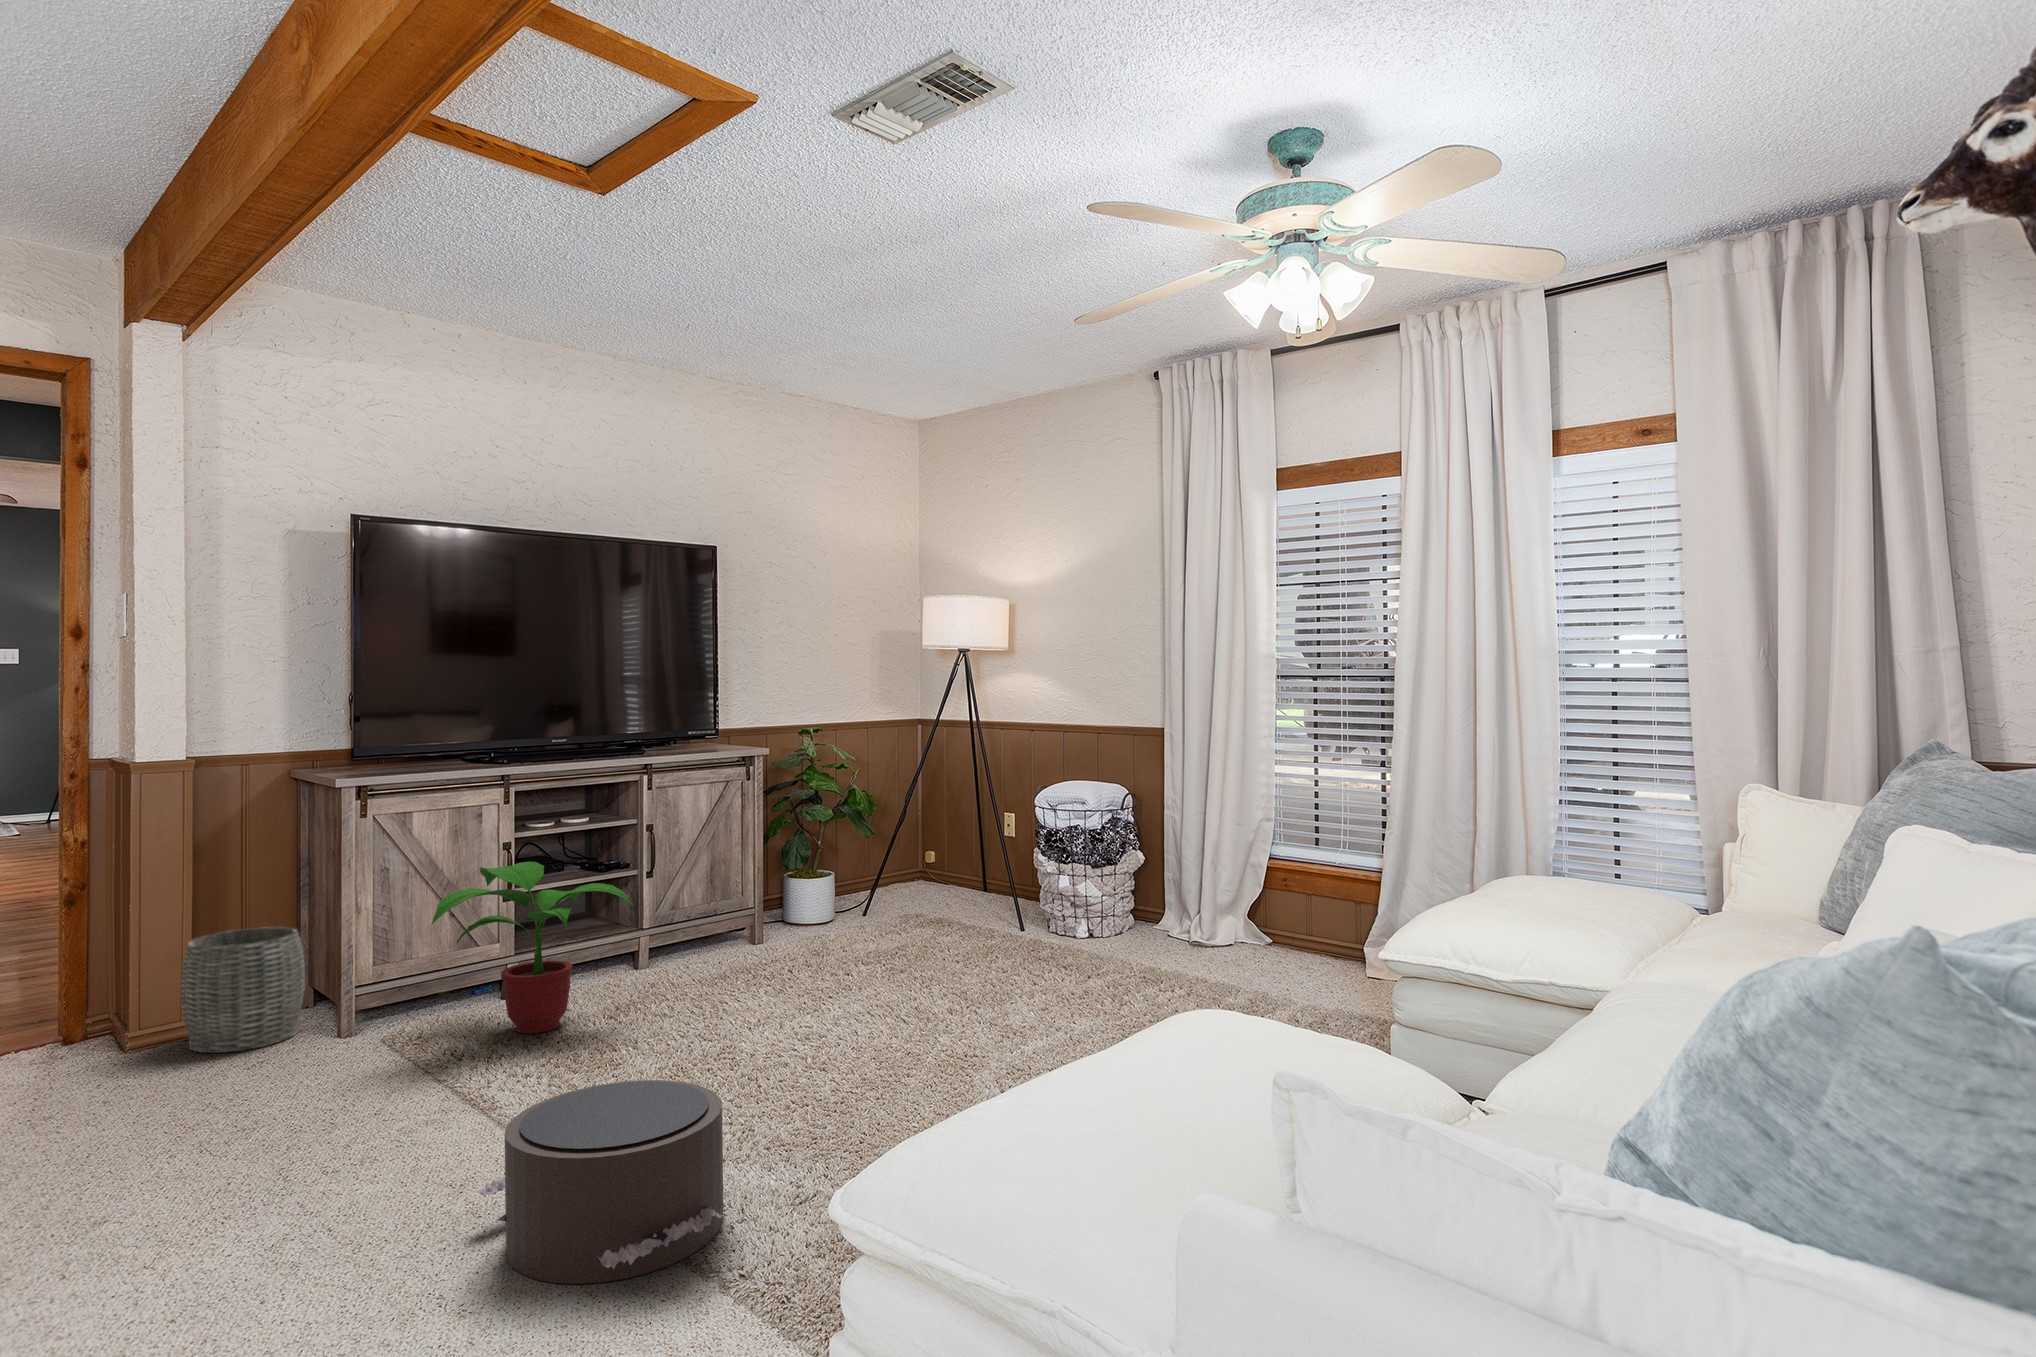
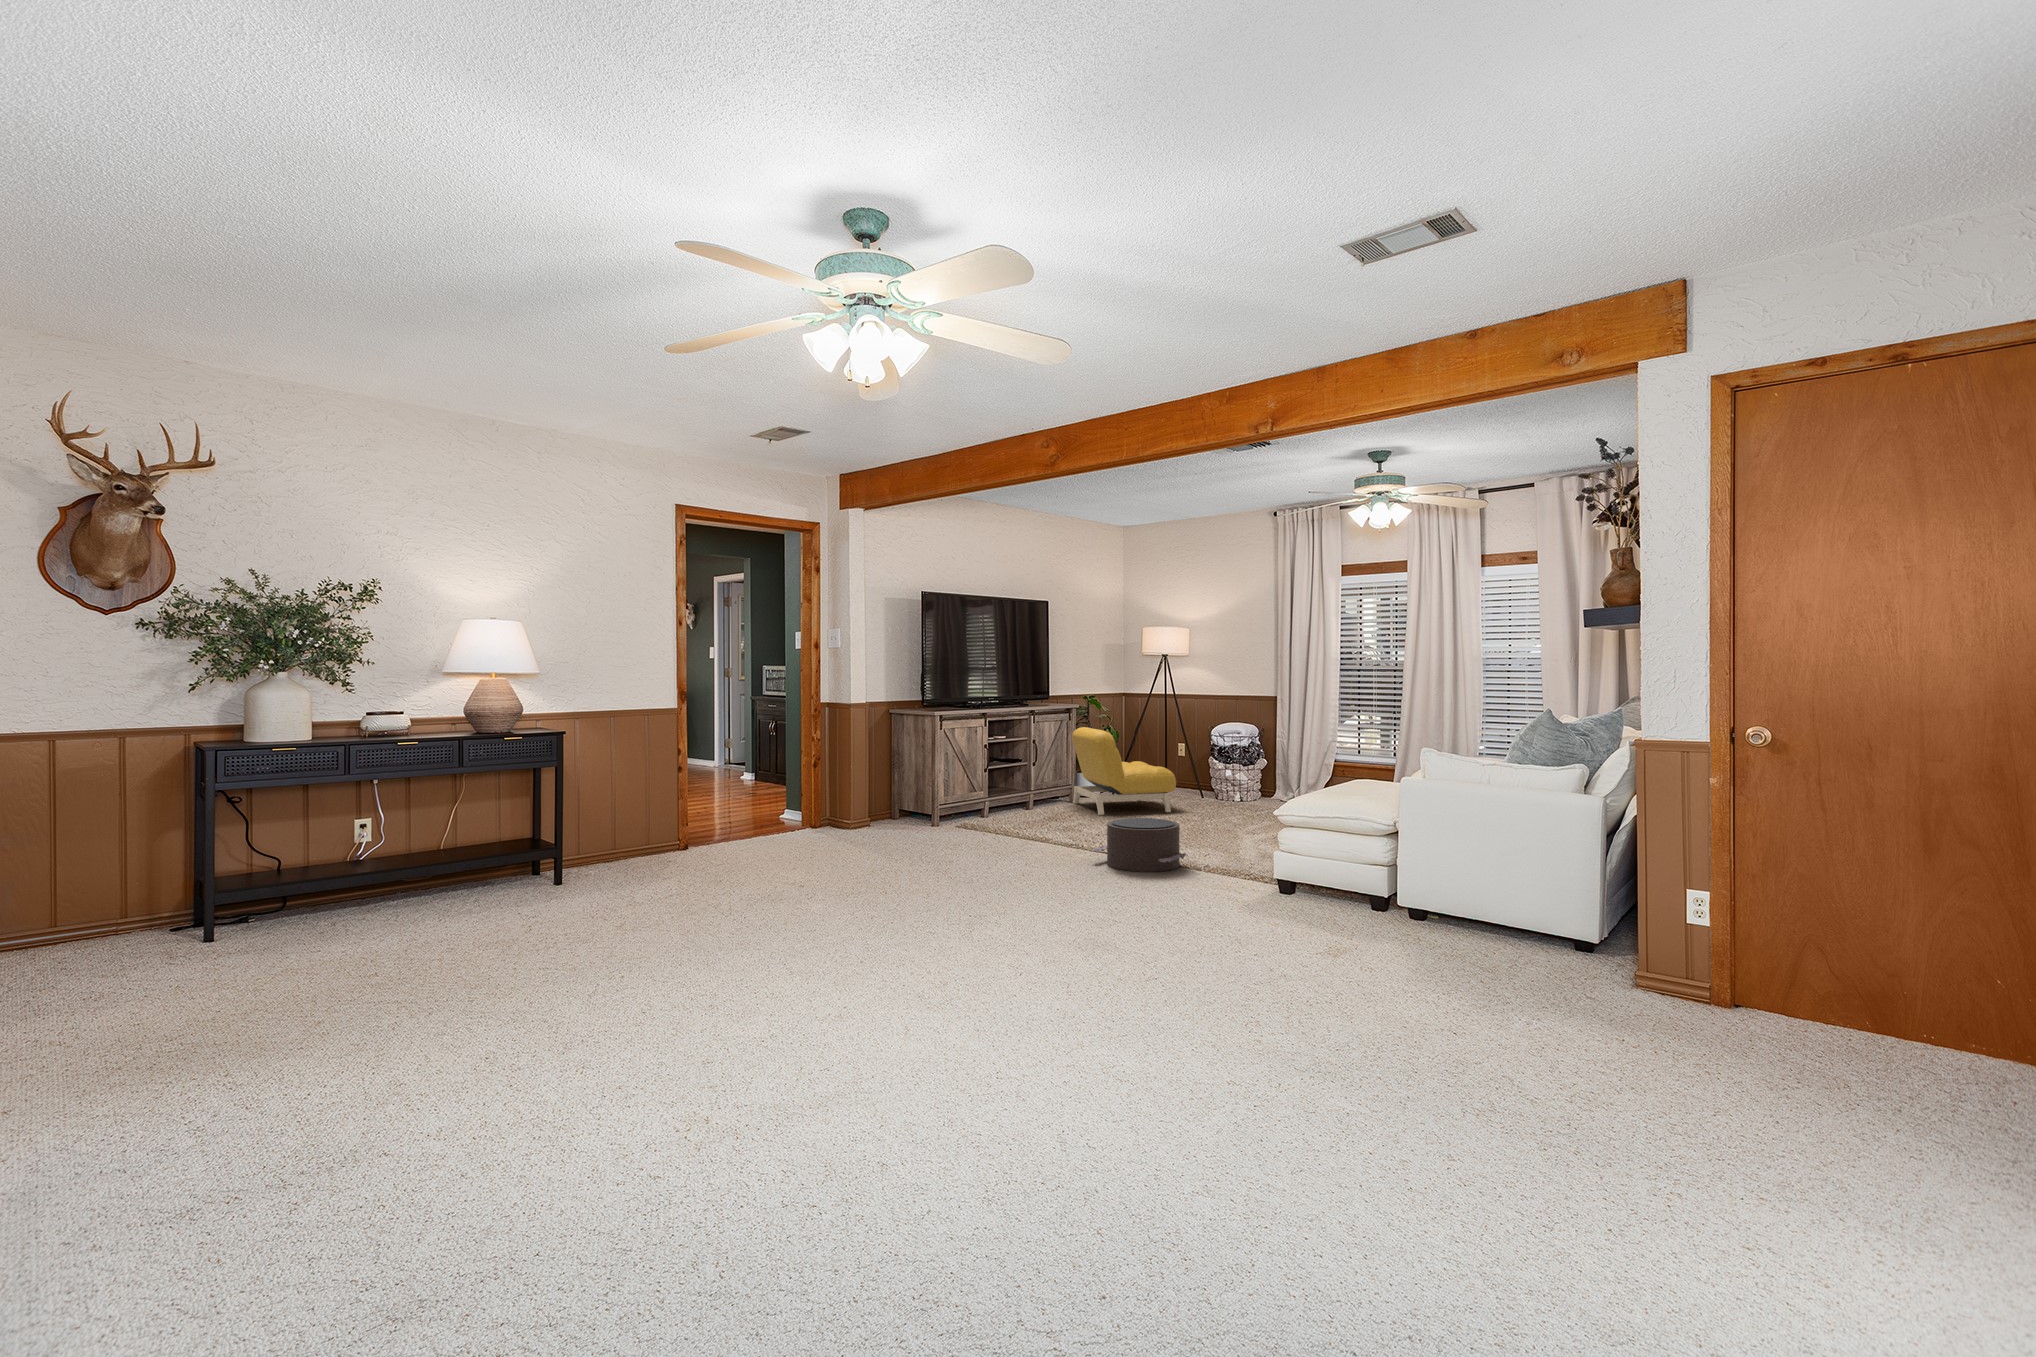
armchair: none [740,797,933,988] -> present [1072,727,1176,815]
potted plant: present [432,862,633,1033] -> none [983,752,1059,826]
woven basket: present [181,927,305,1053] -> none [870,779,916,829]

